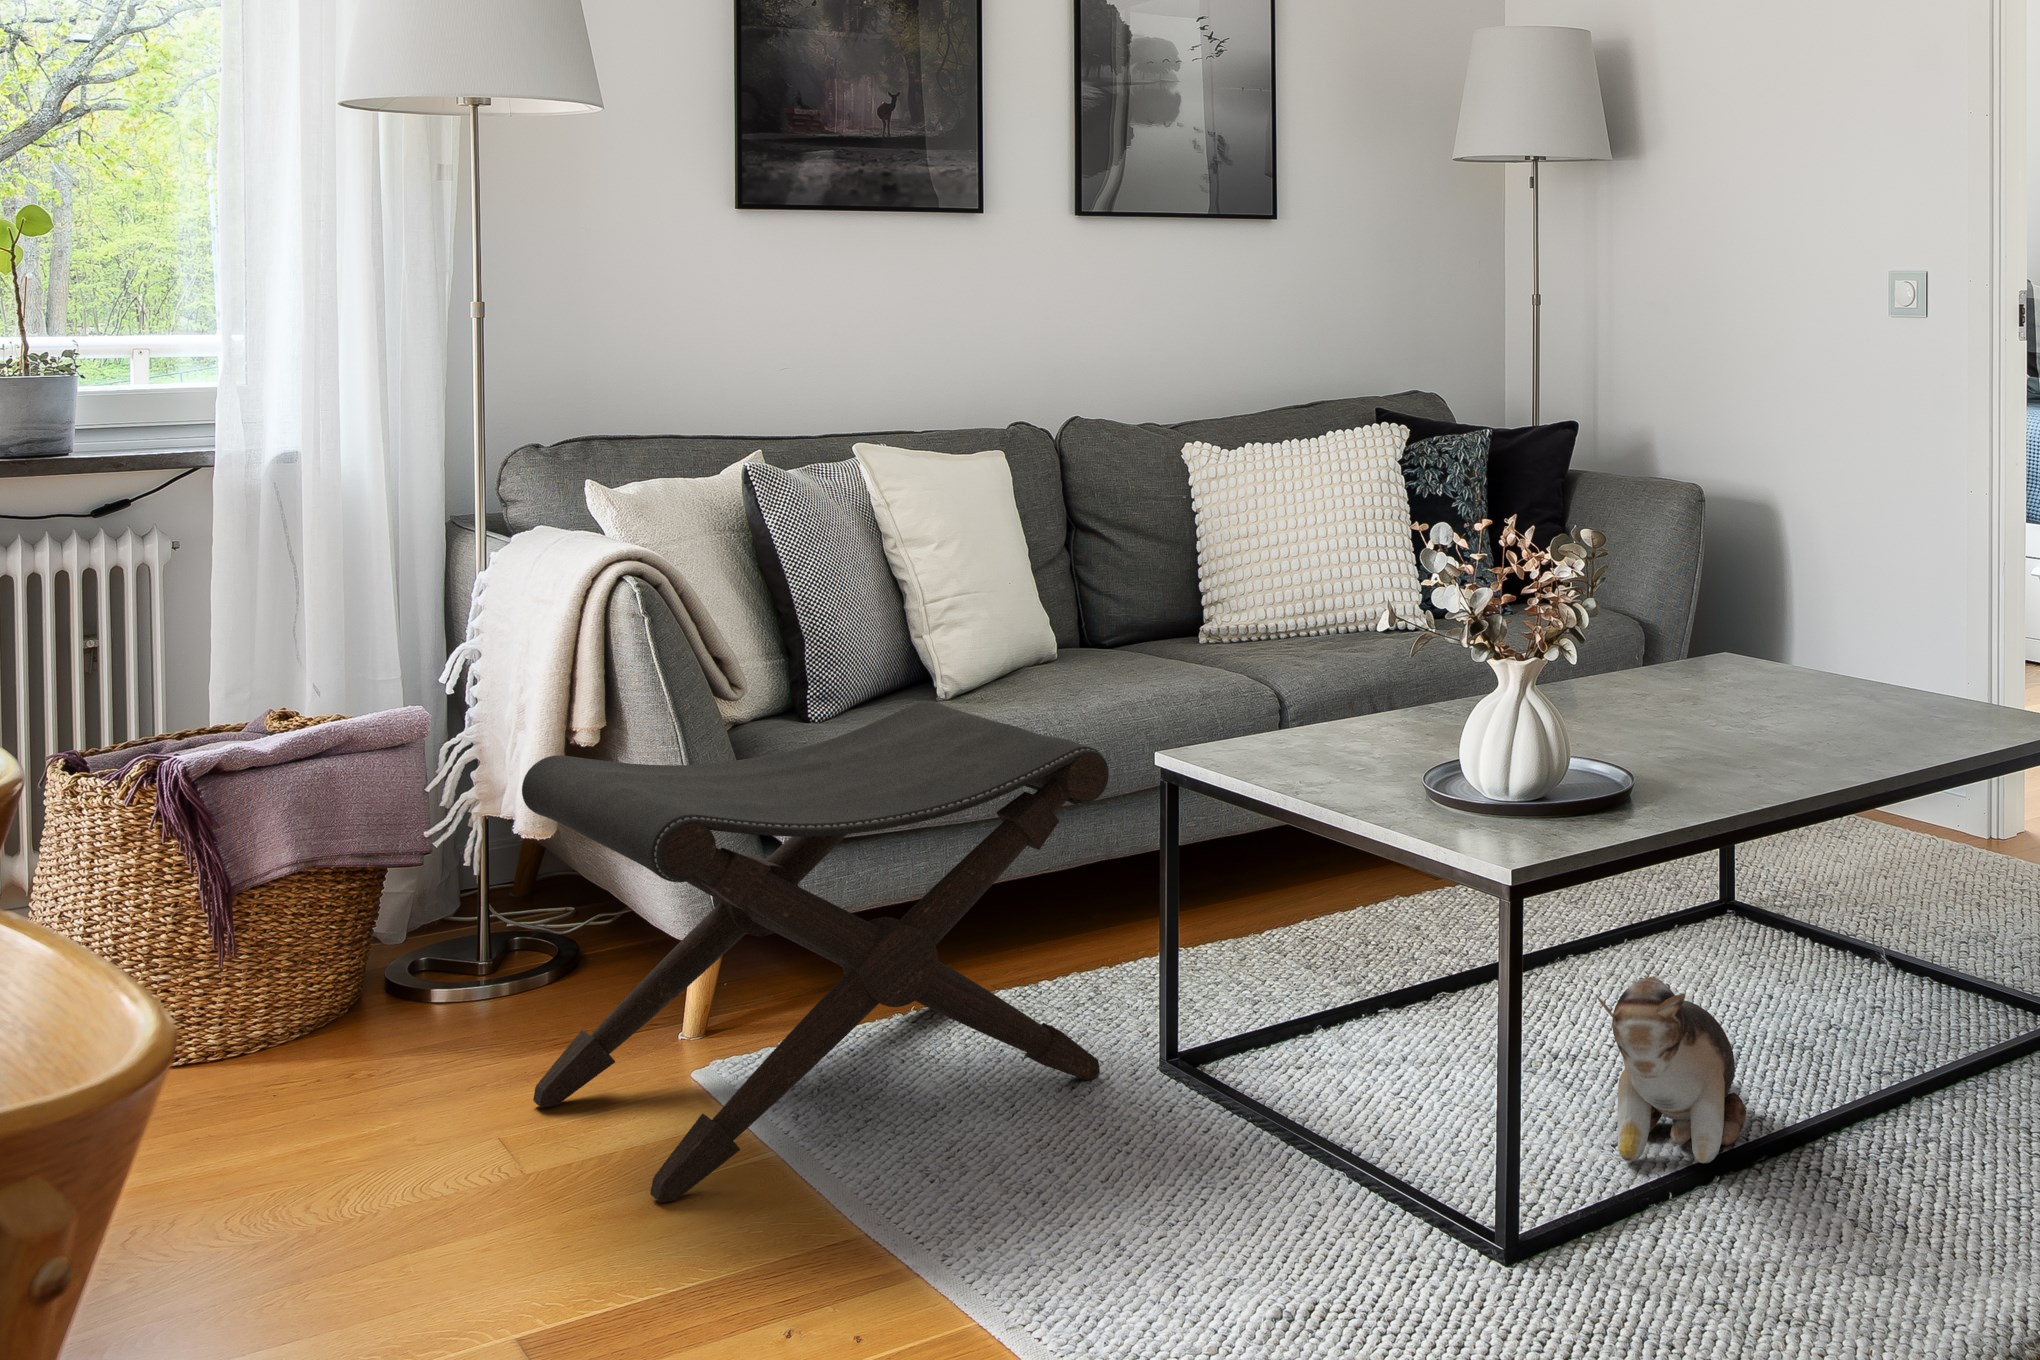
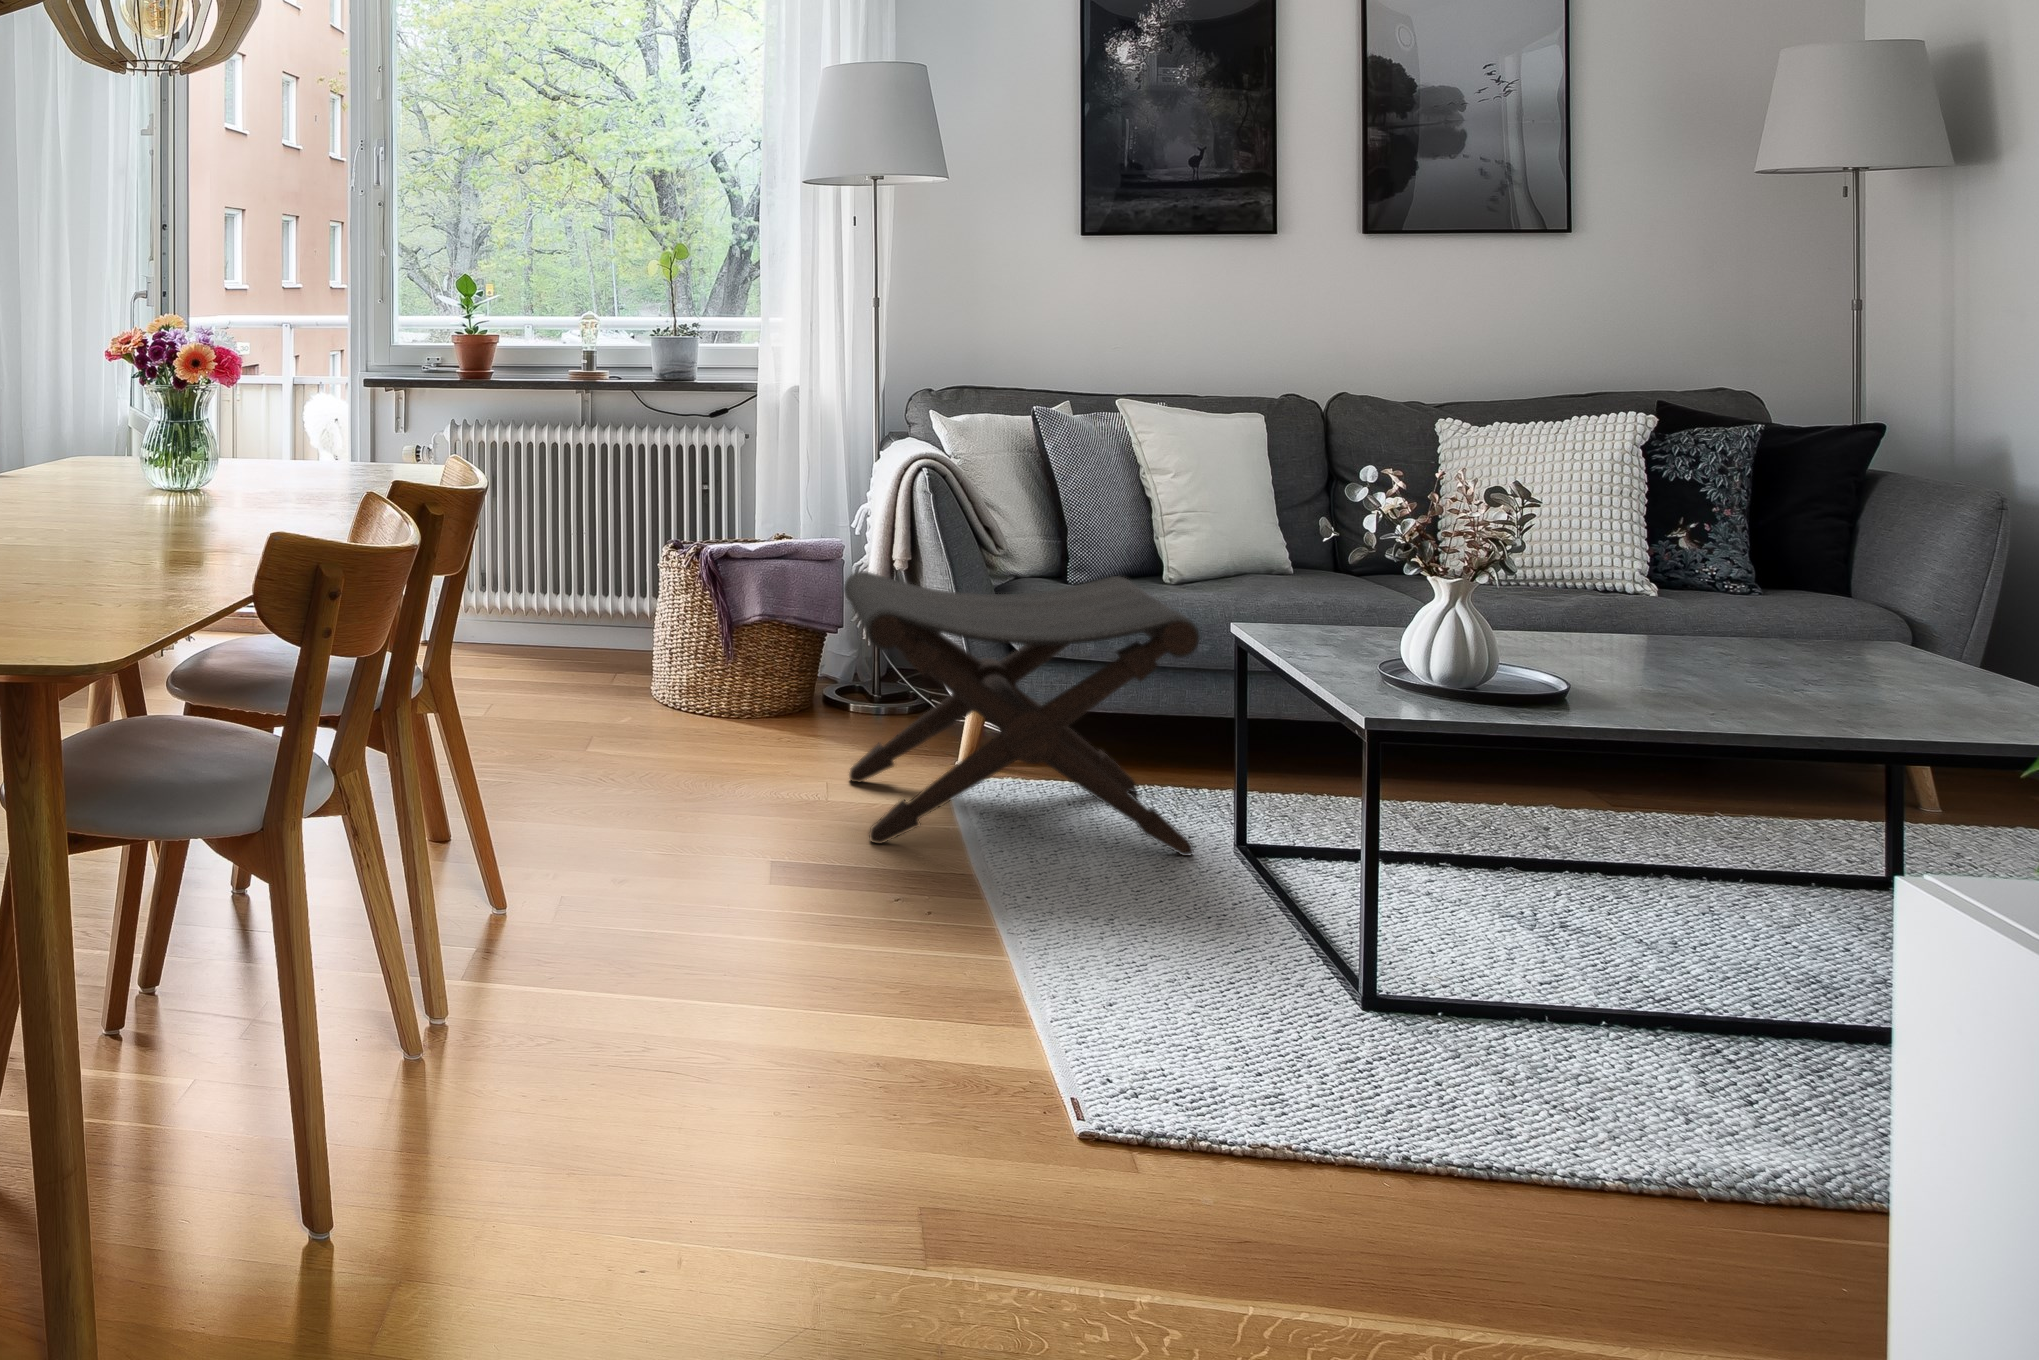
plush toy: present [1596,976,1746,1163] -> none [1512,872,1734,1049]

